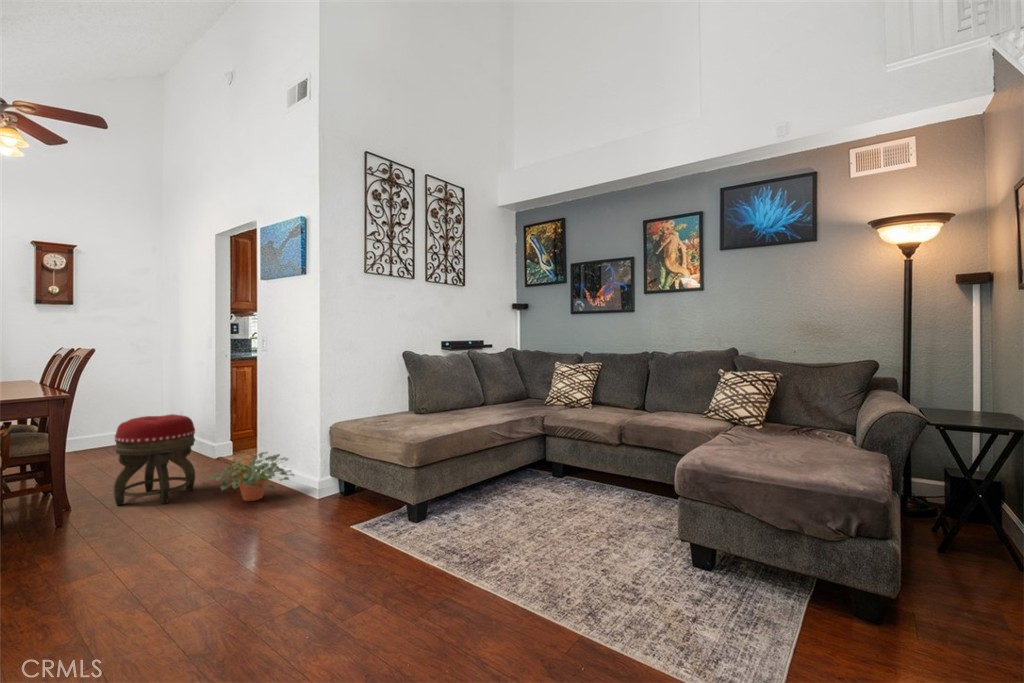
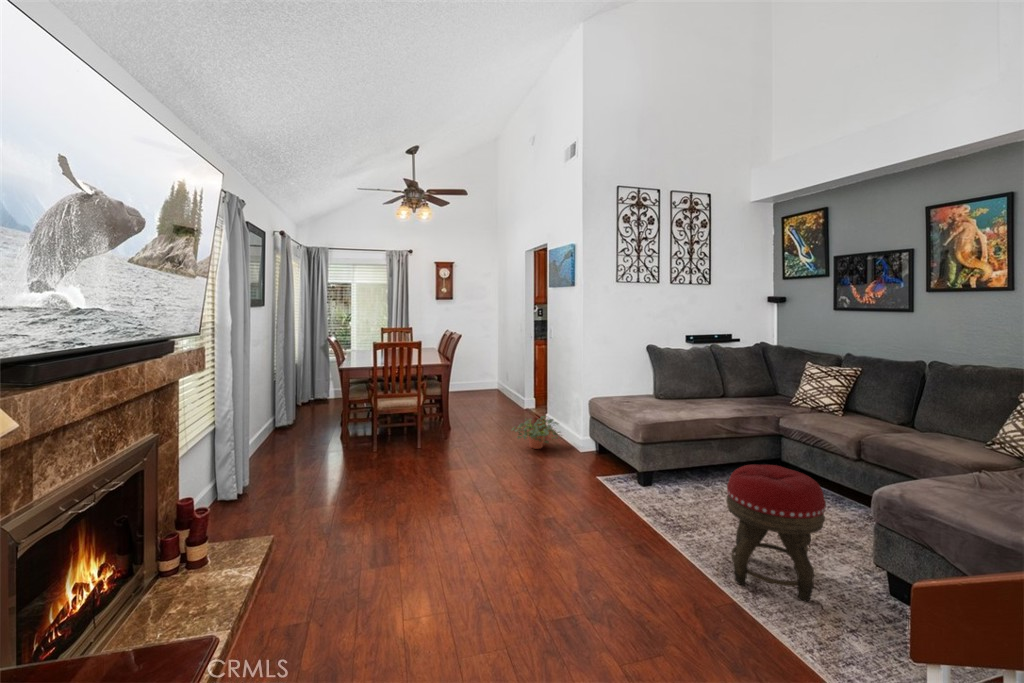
footstool: present [113,414,195,505] -> present [726,465,826,601]

